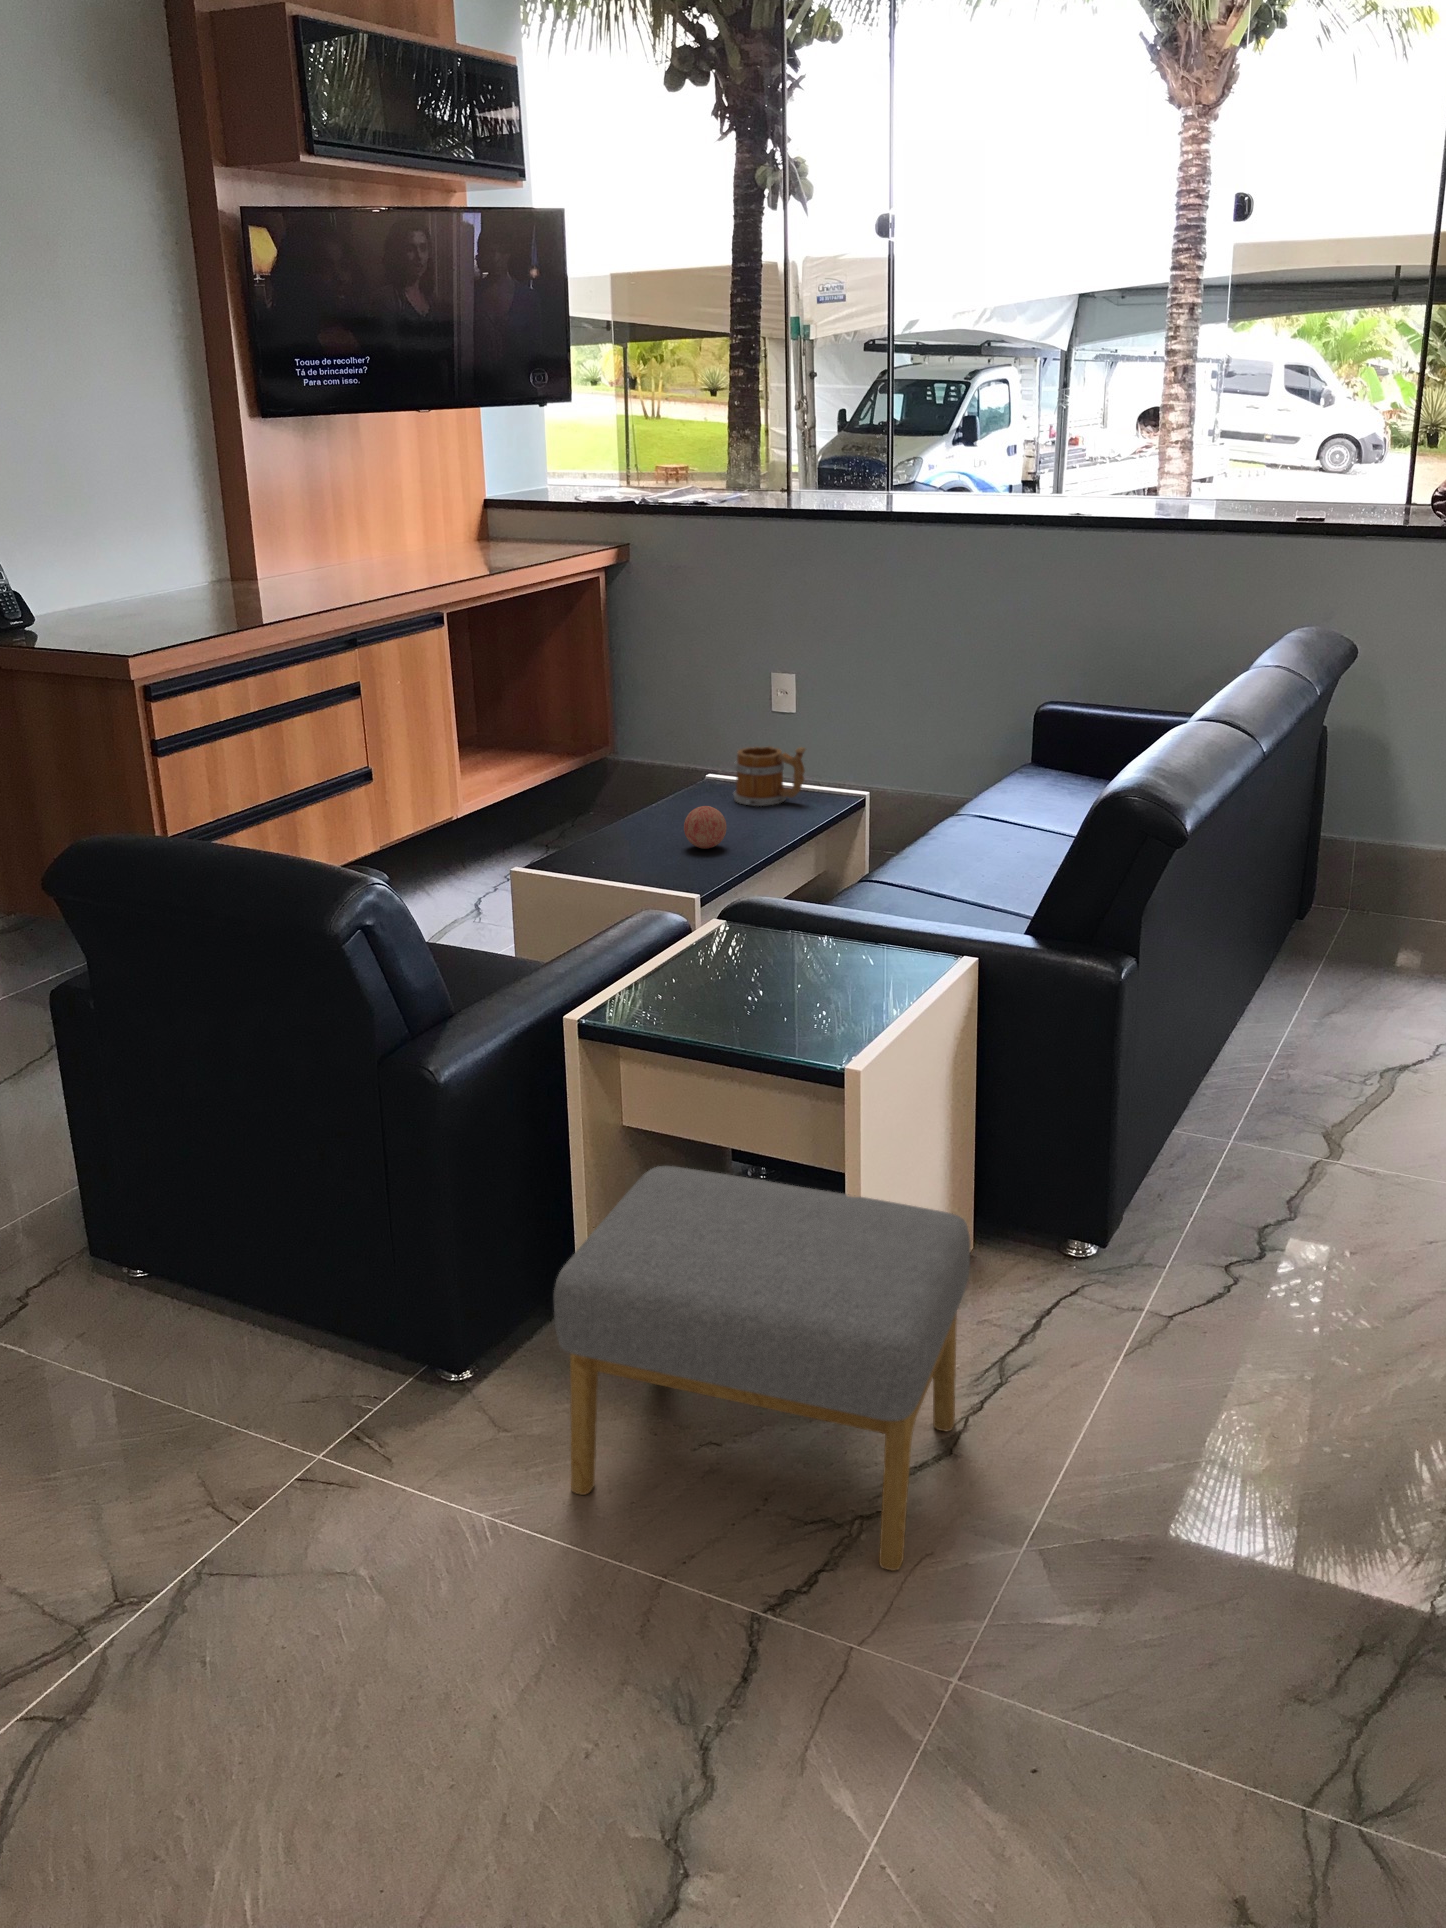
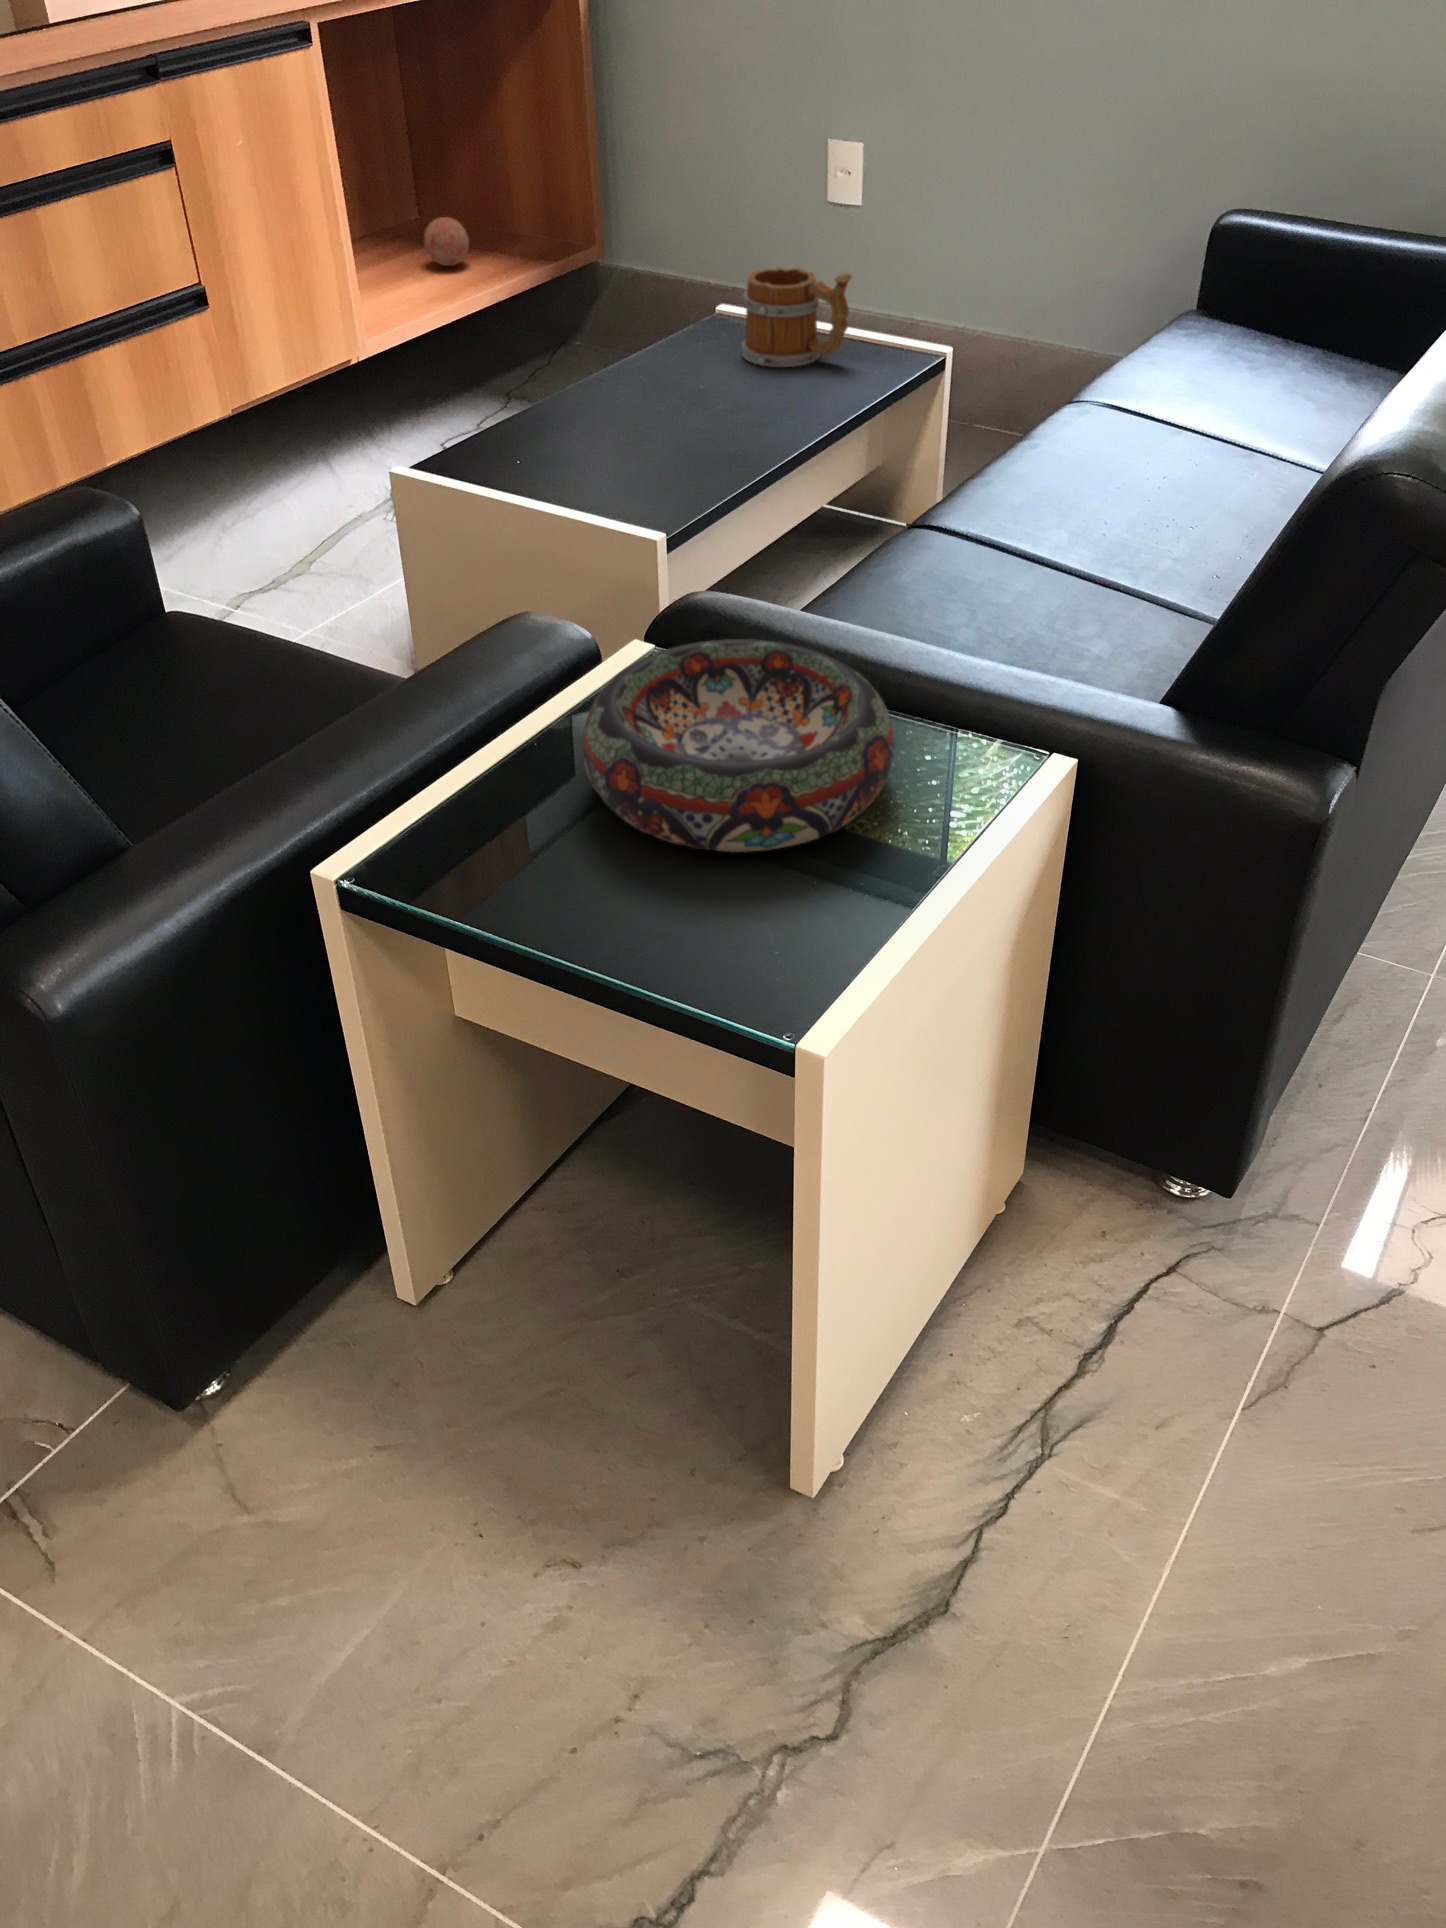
decorative ball: present [684,806,727,849] -> present [424,217,469,266]
decorative bowl: none [705,904,880,1002] -> present [582,639,895,852]
footstool: present [554,1166,971,1571] -> none [244,1134,1001,1878]

